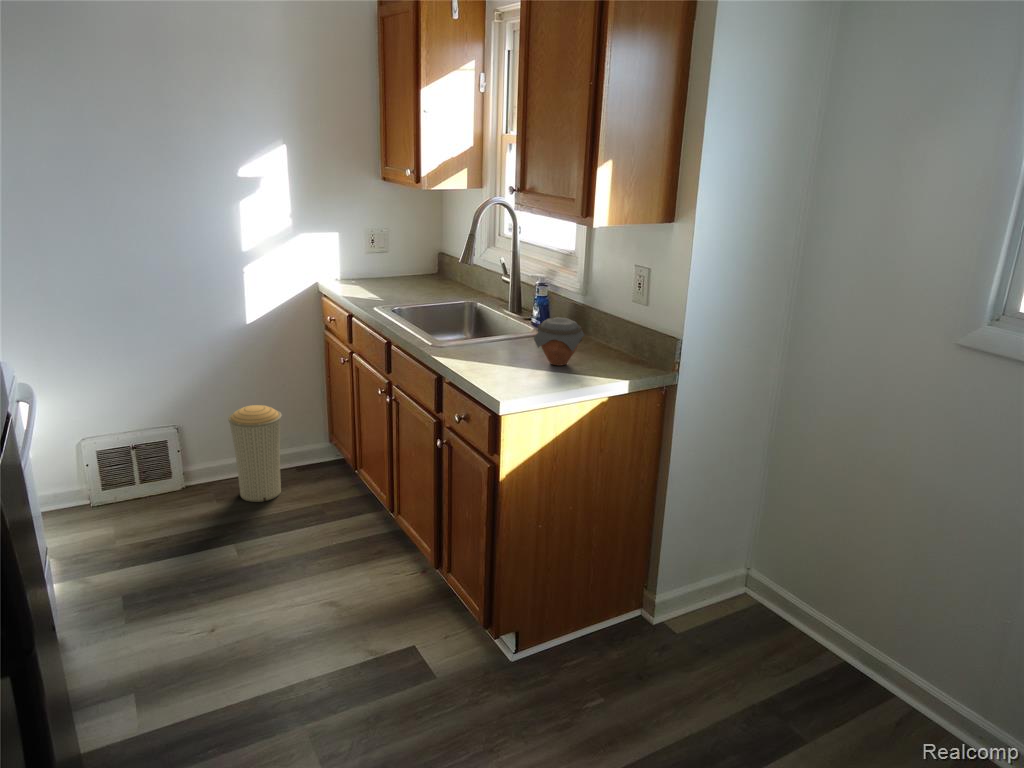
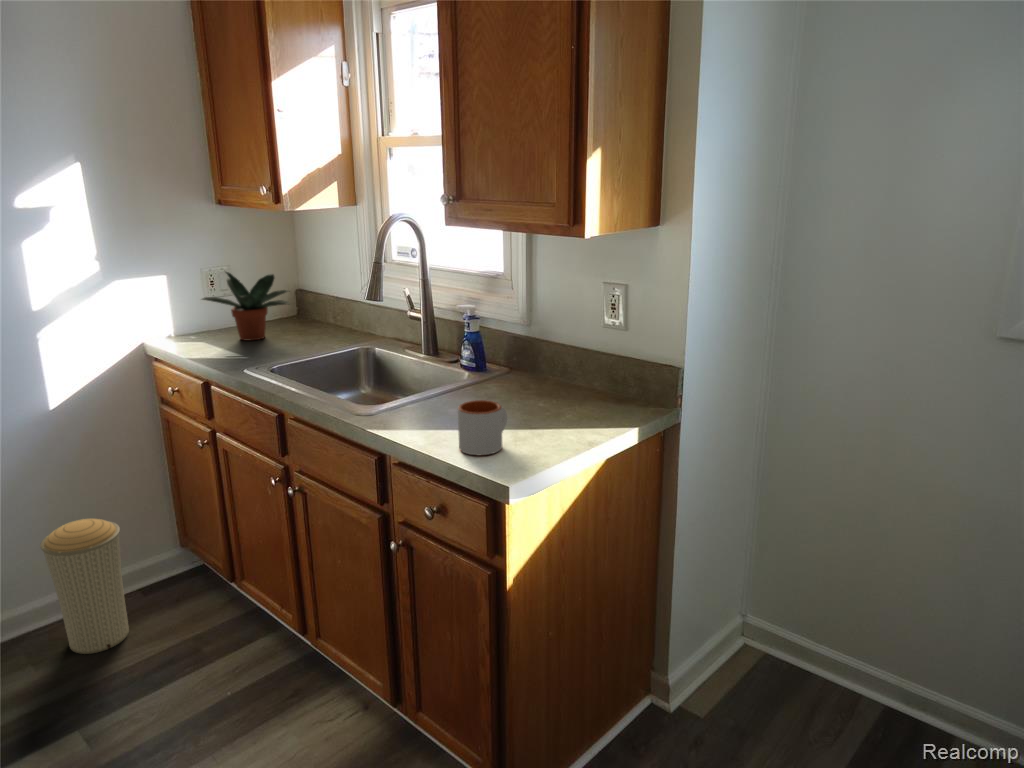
potted plant: none [358,232,428,289] -> present [202,272,289,340]
jar: present [534,317,584,366] -> none [504,358,566,419]
mug: none [485,342,526,382] -> present [458,400,507,456]

